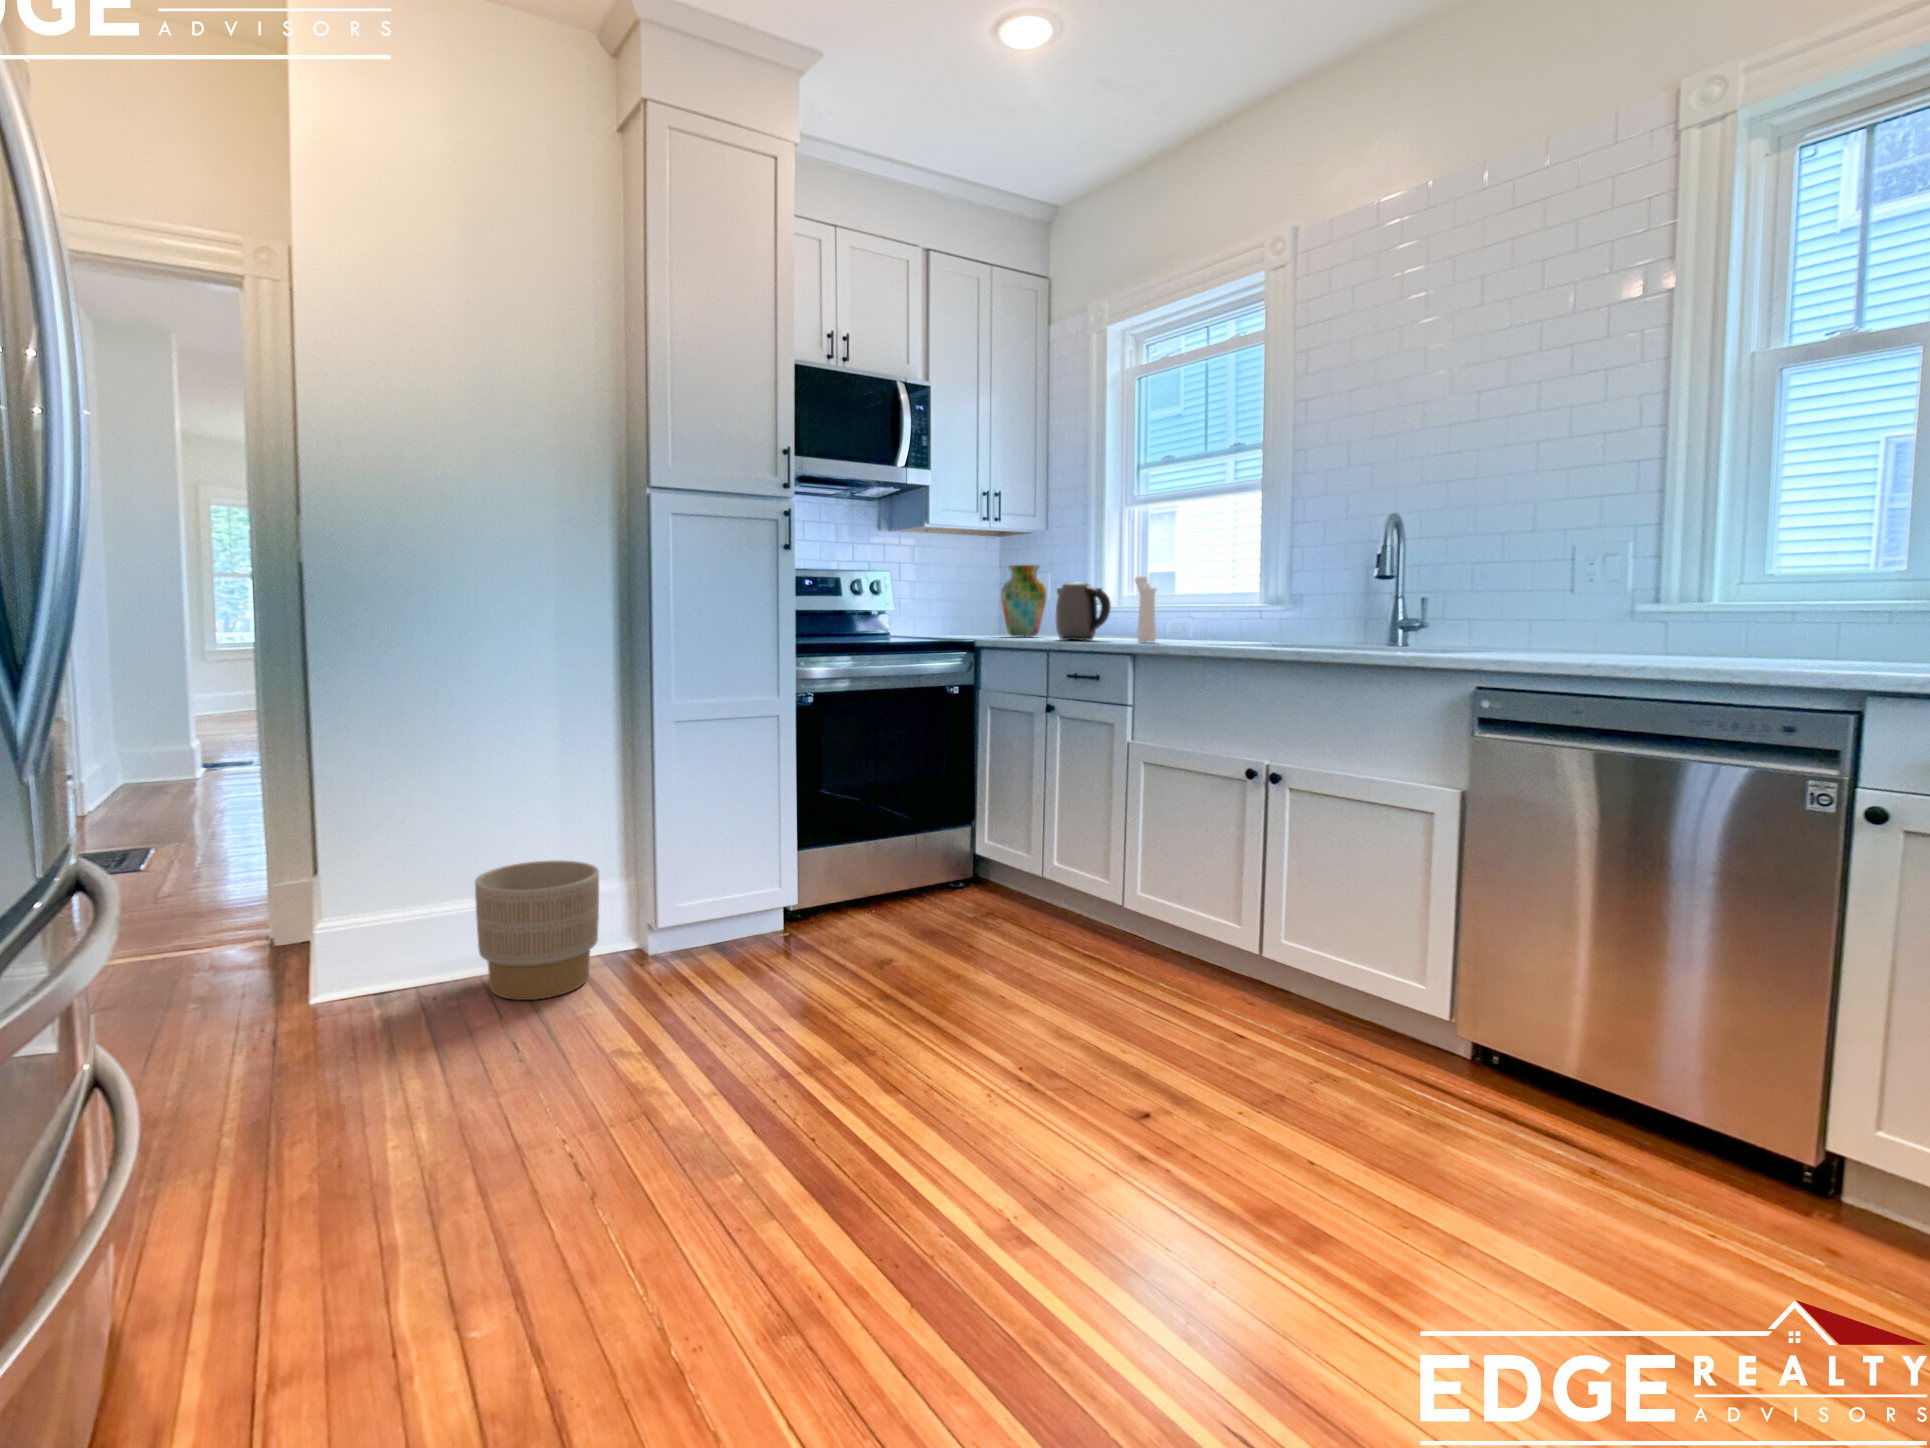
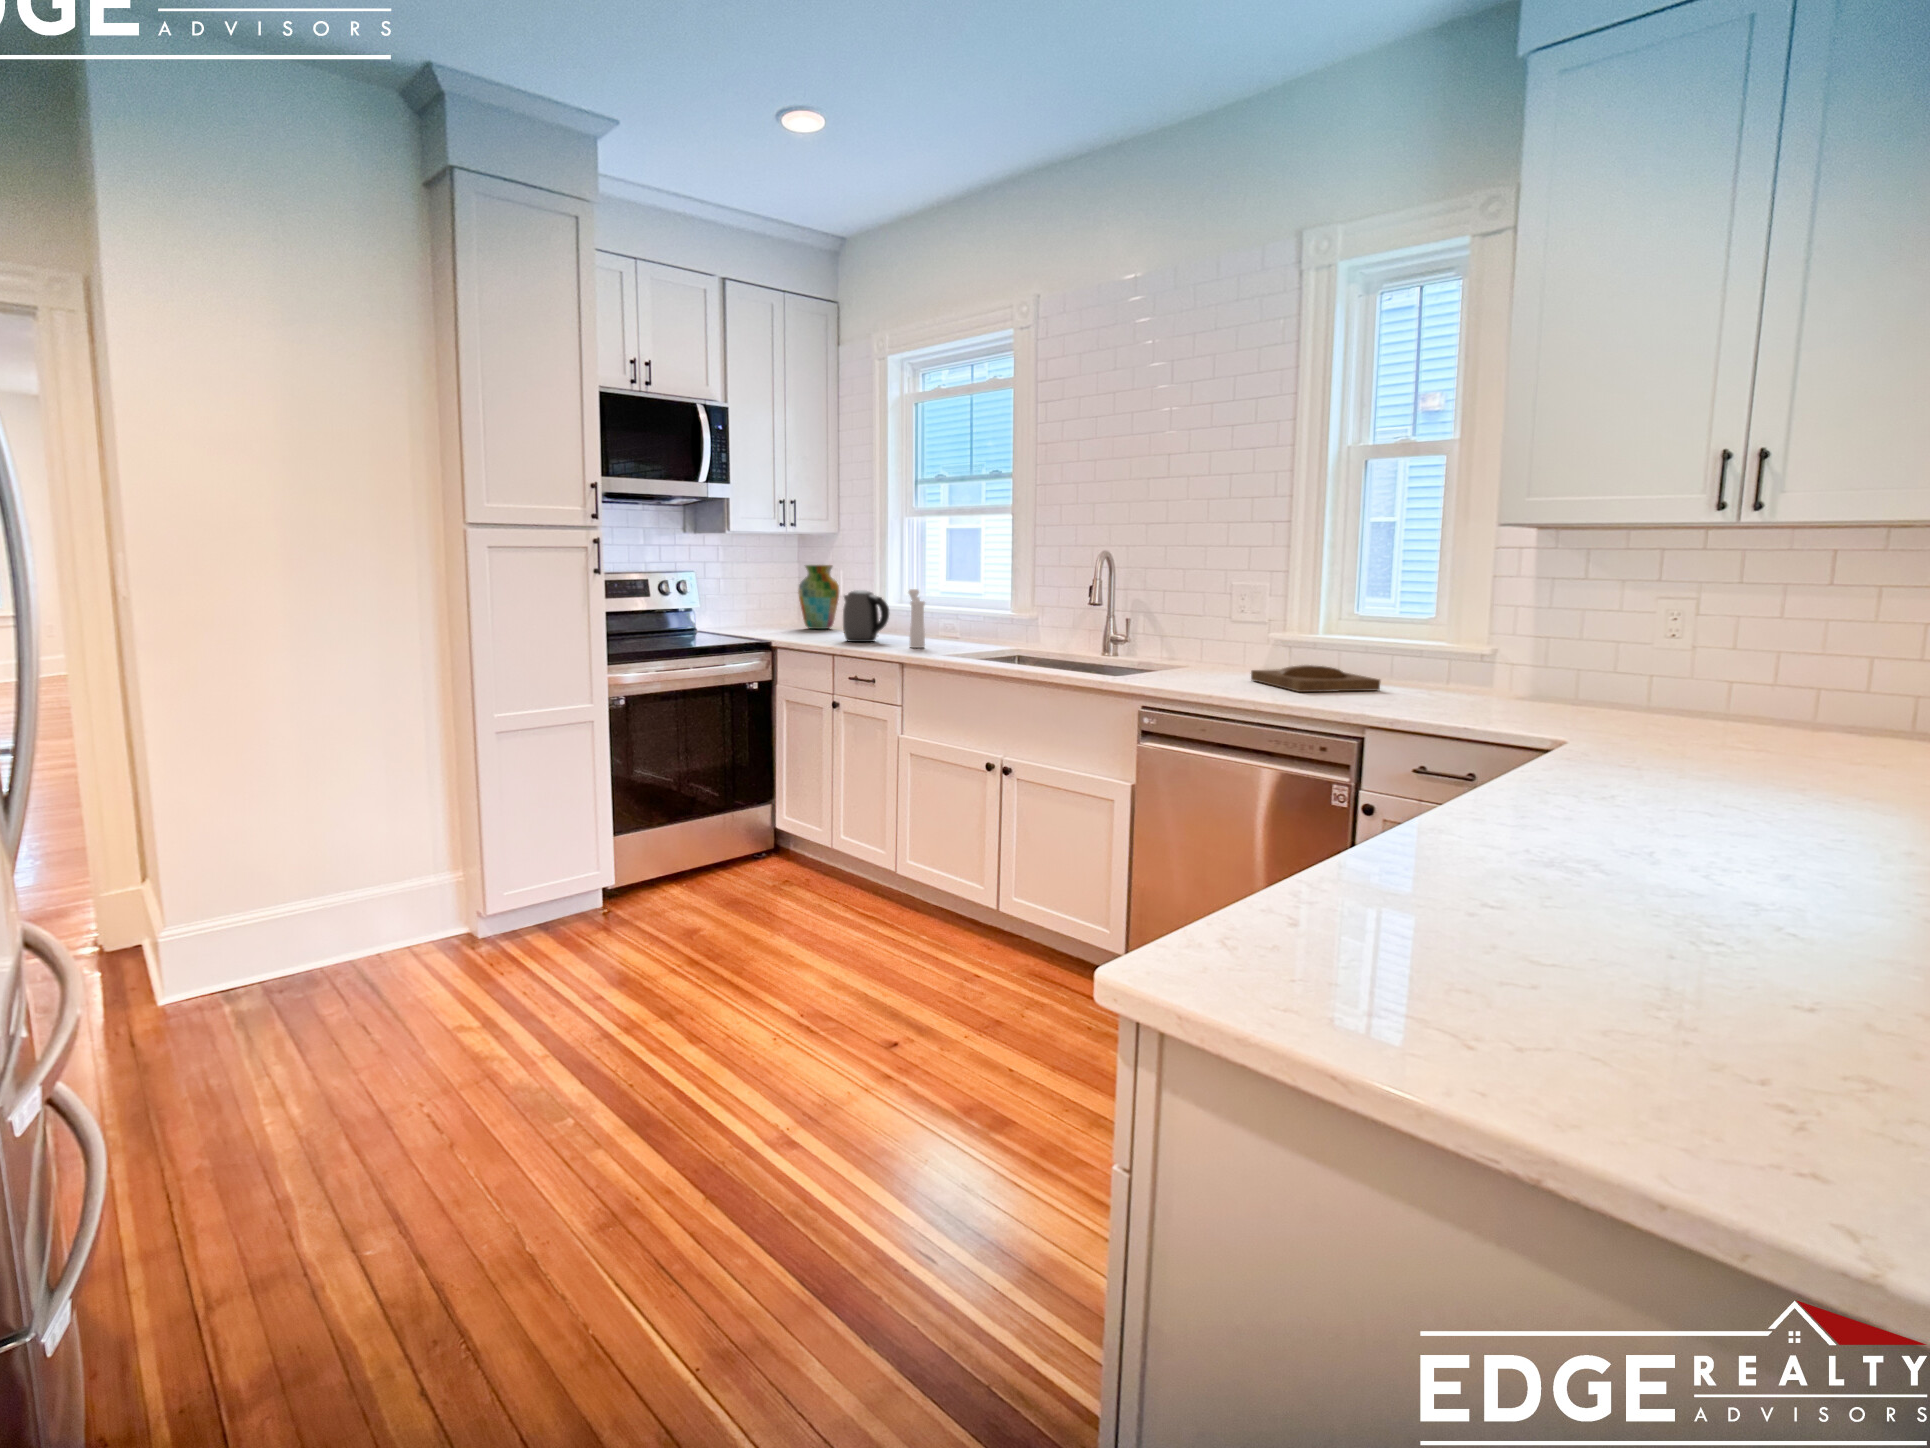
tray: none [1629,632,1851,661] -> present [1251,665,1380,692]
planter: present [475,861,599,1000] -> none [313,862,432,989]

